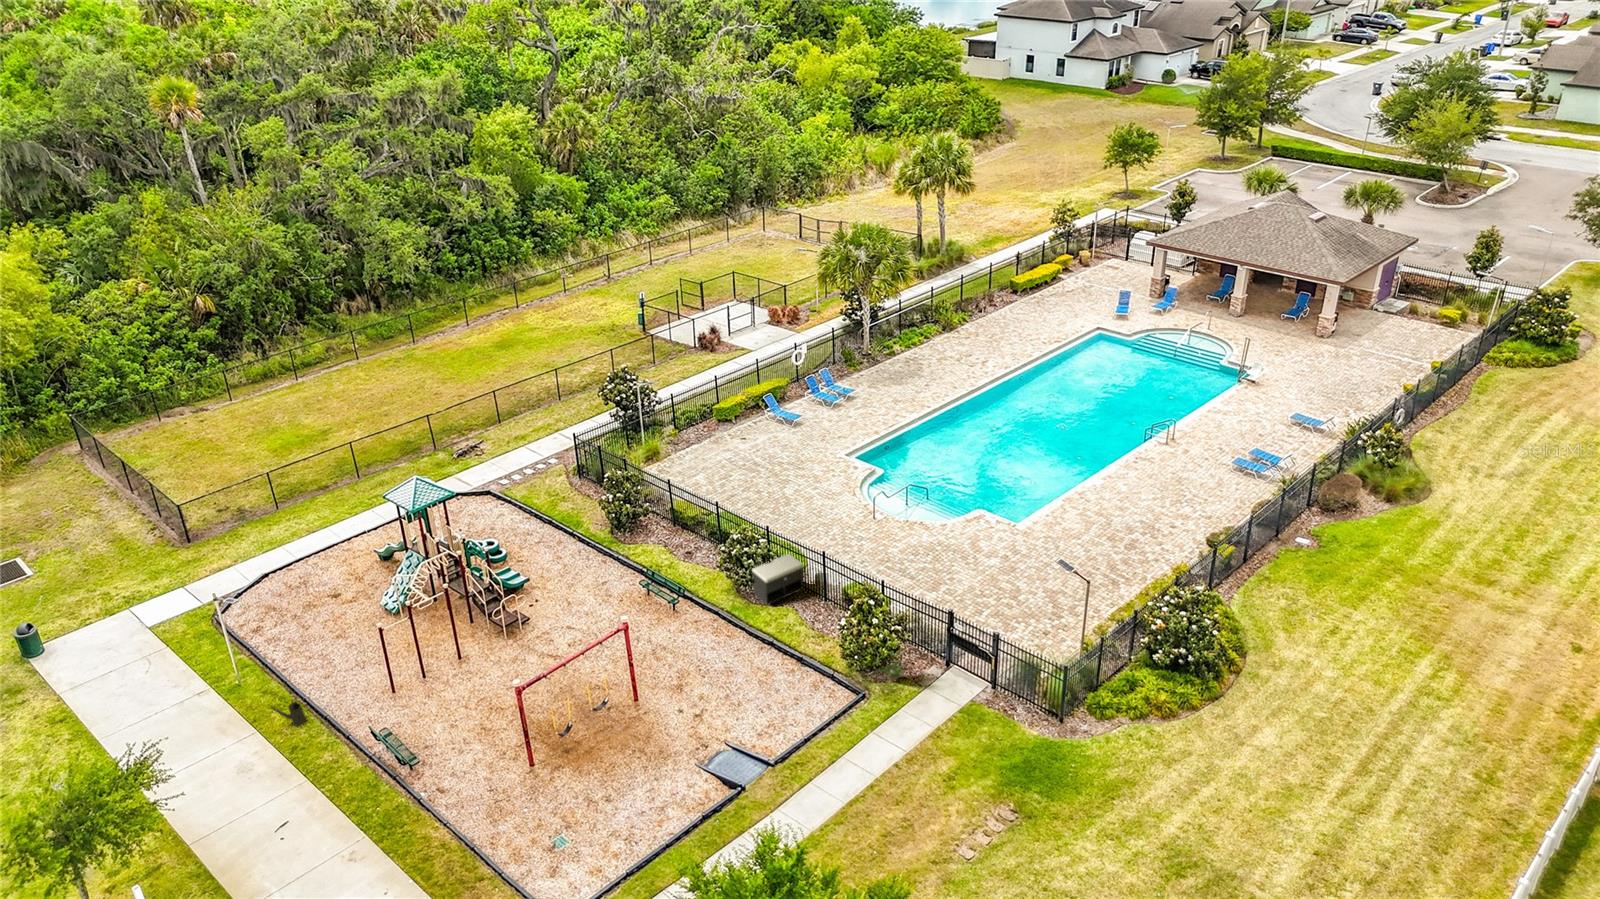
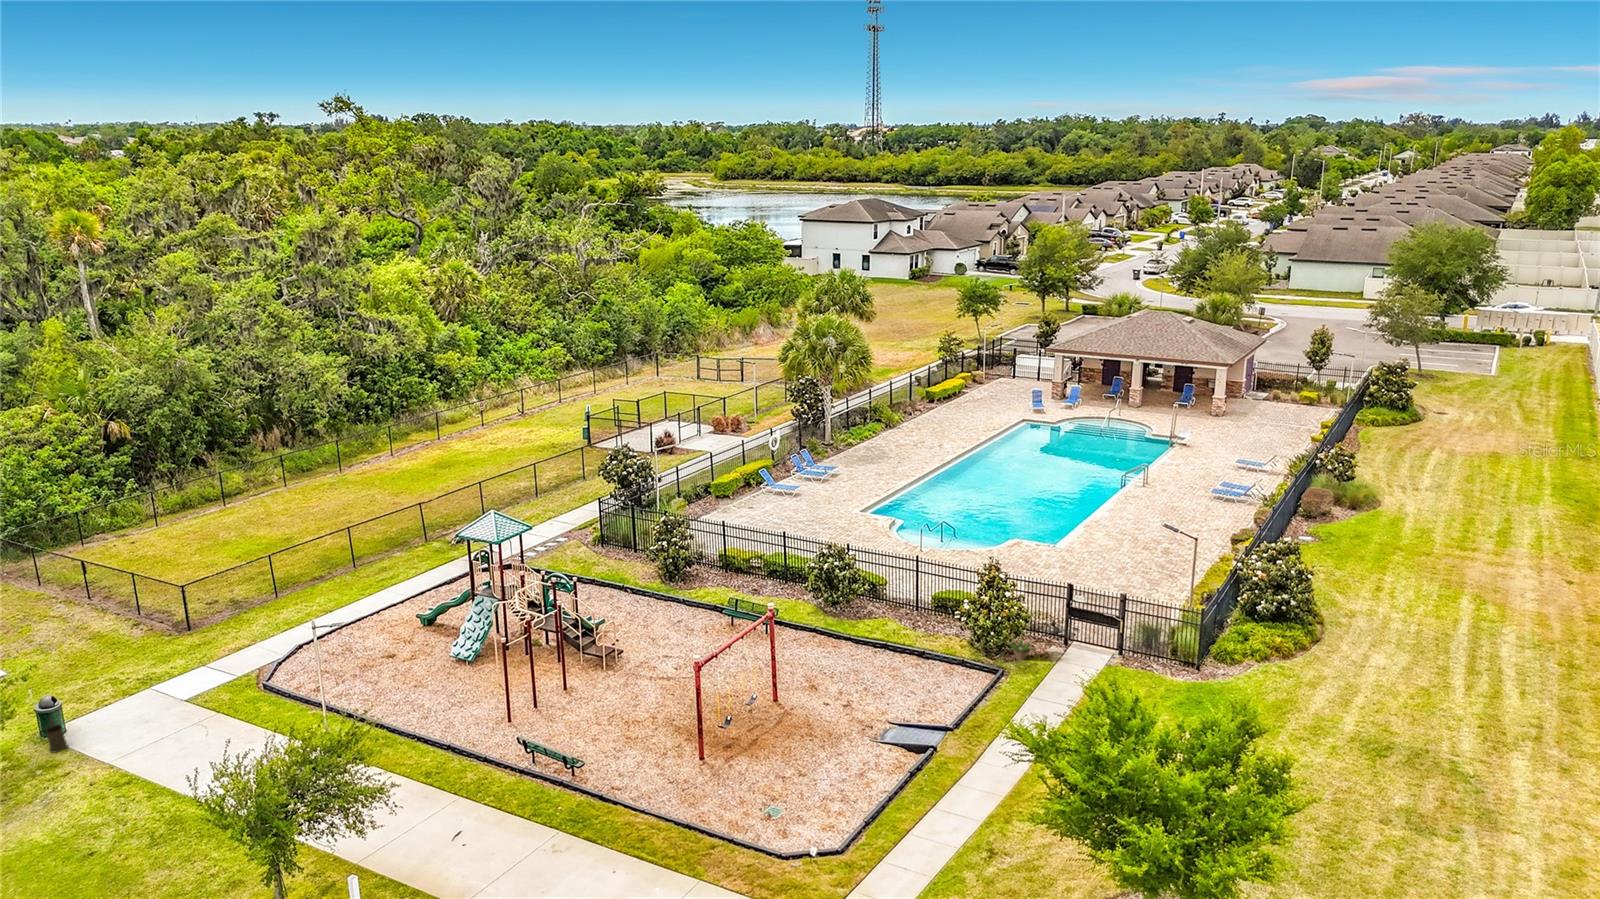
storage bench: present [752,554,803,605] -> none [843,571,891,620]
watering can: present [271,700,307,726] -> present [46,717,67,752]

